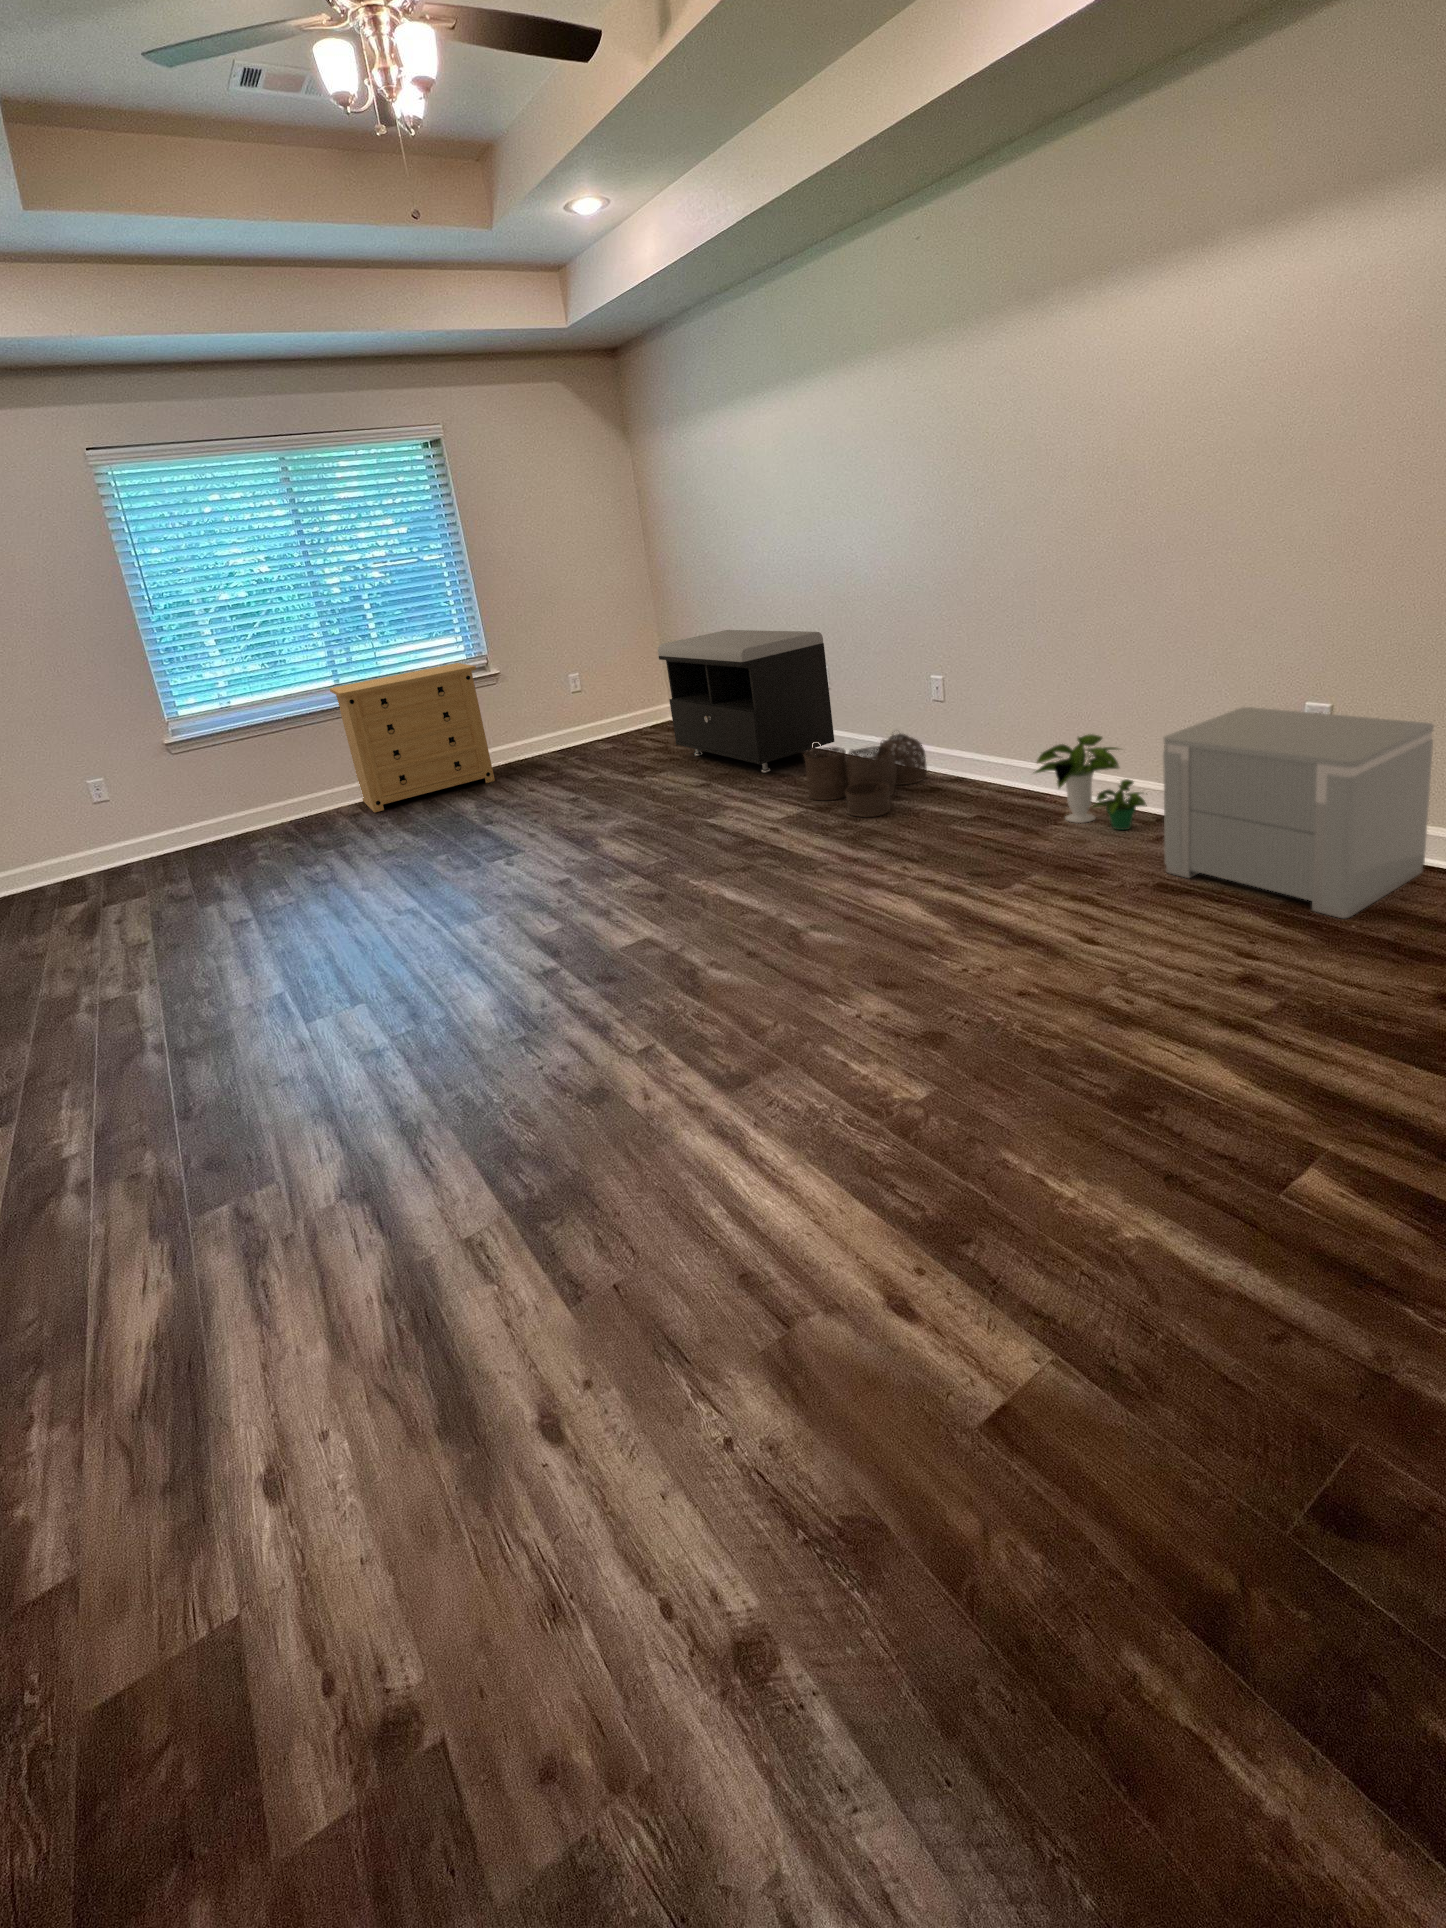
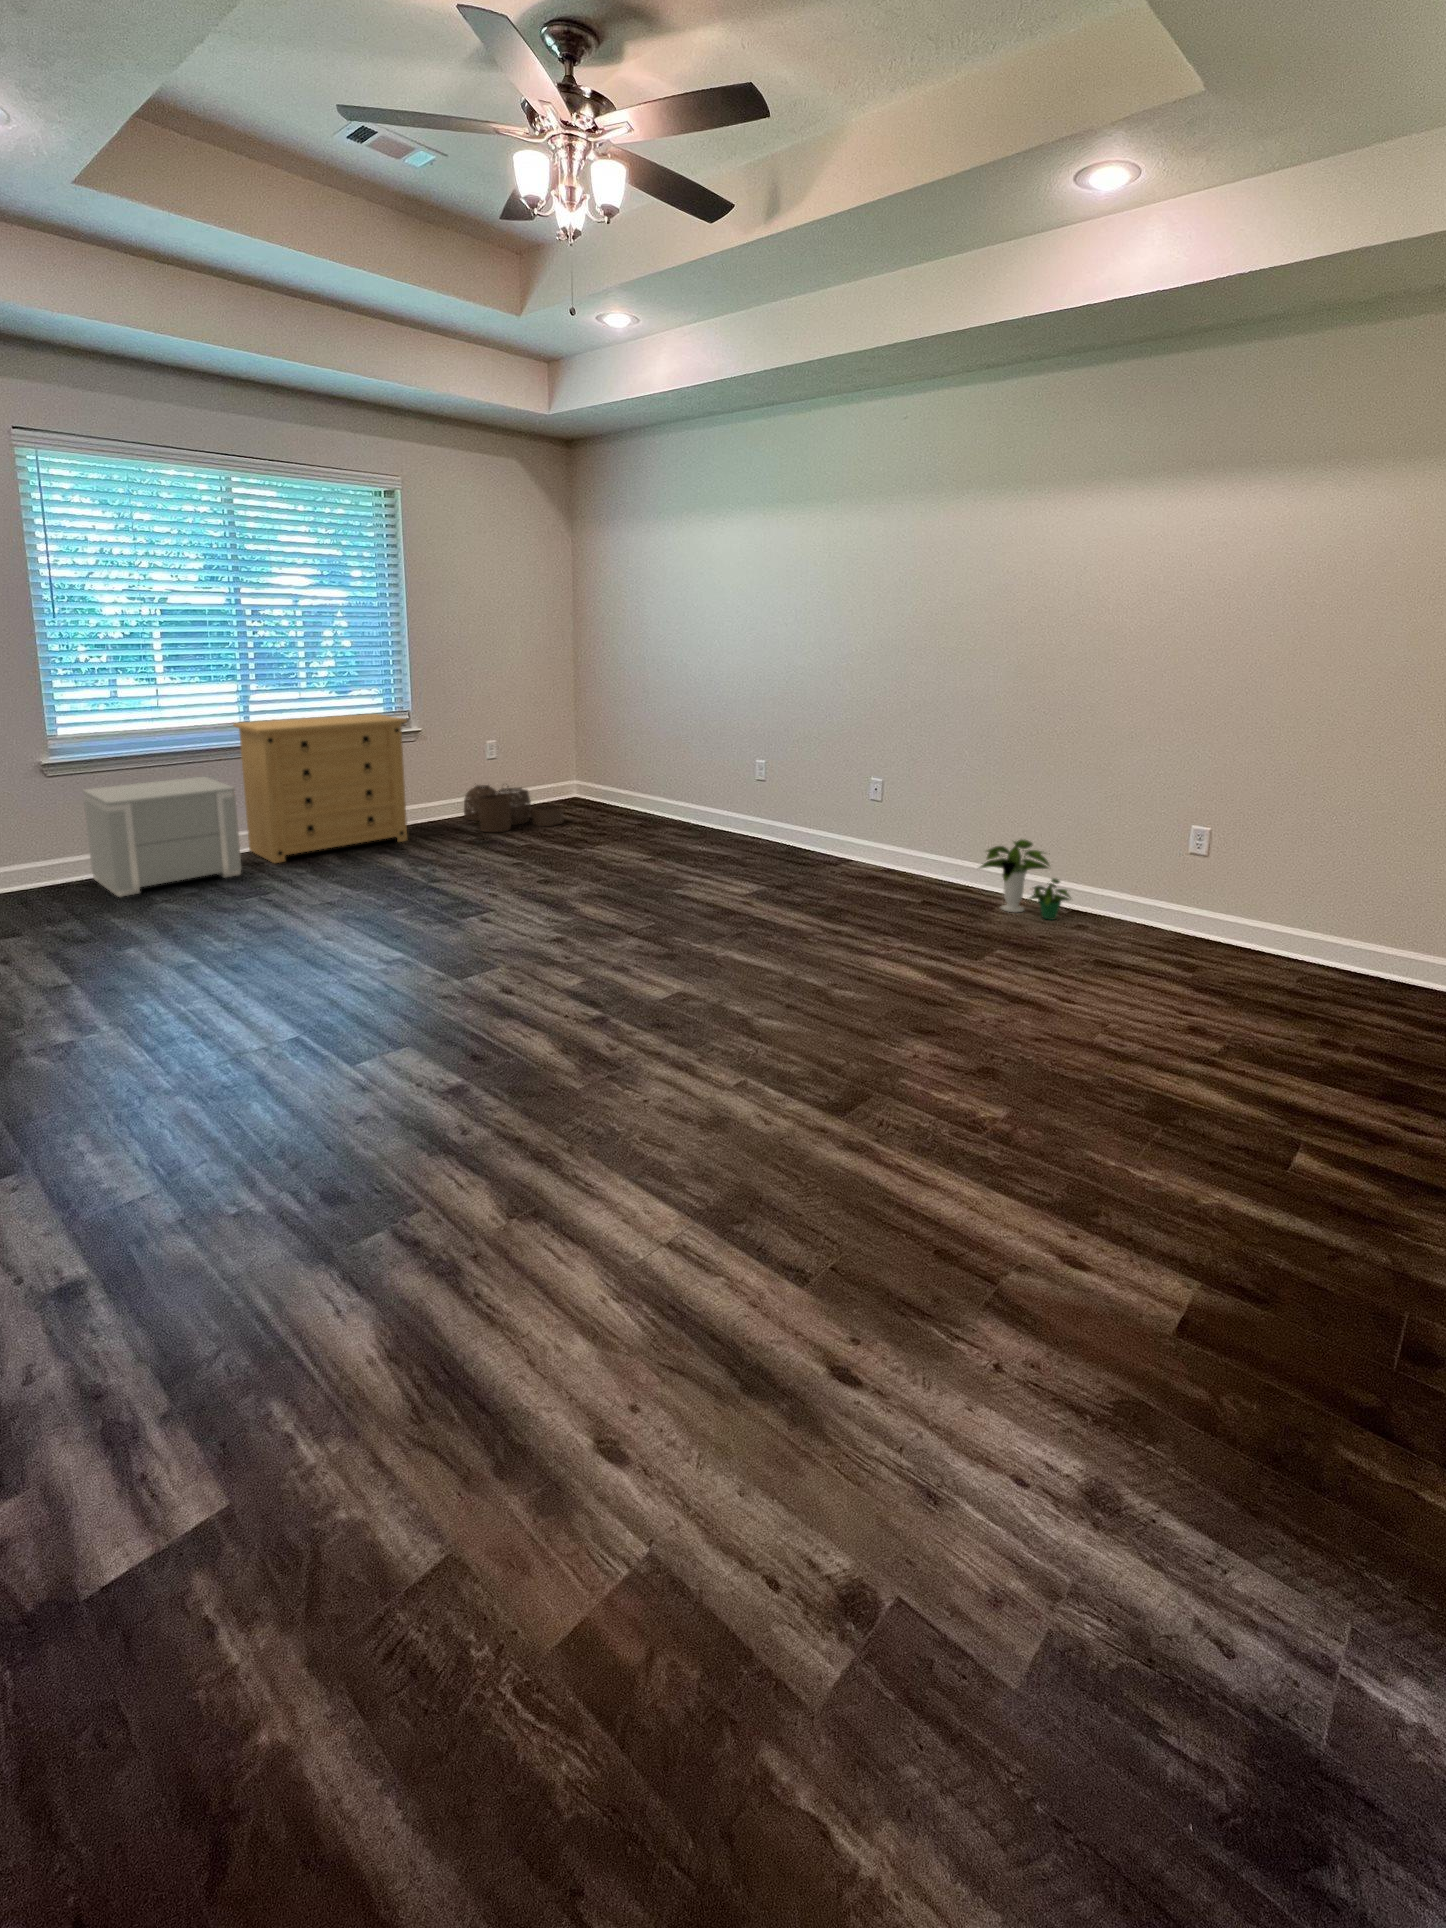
storage bench: present [658,630,834,773] -> none [602,716,769,853]
nightstand: present [1163,707,1434,918] -> present [83,777,242,897]
woven basket: present [804,733,927,817] -> present [464,785,563,832]

